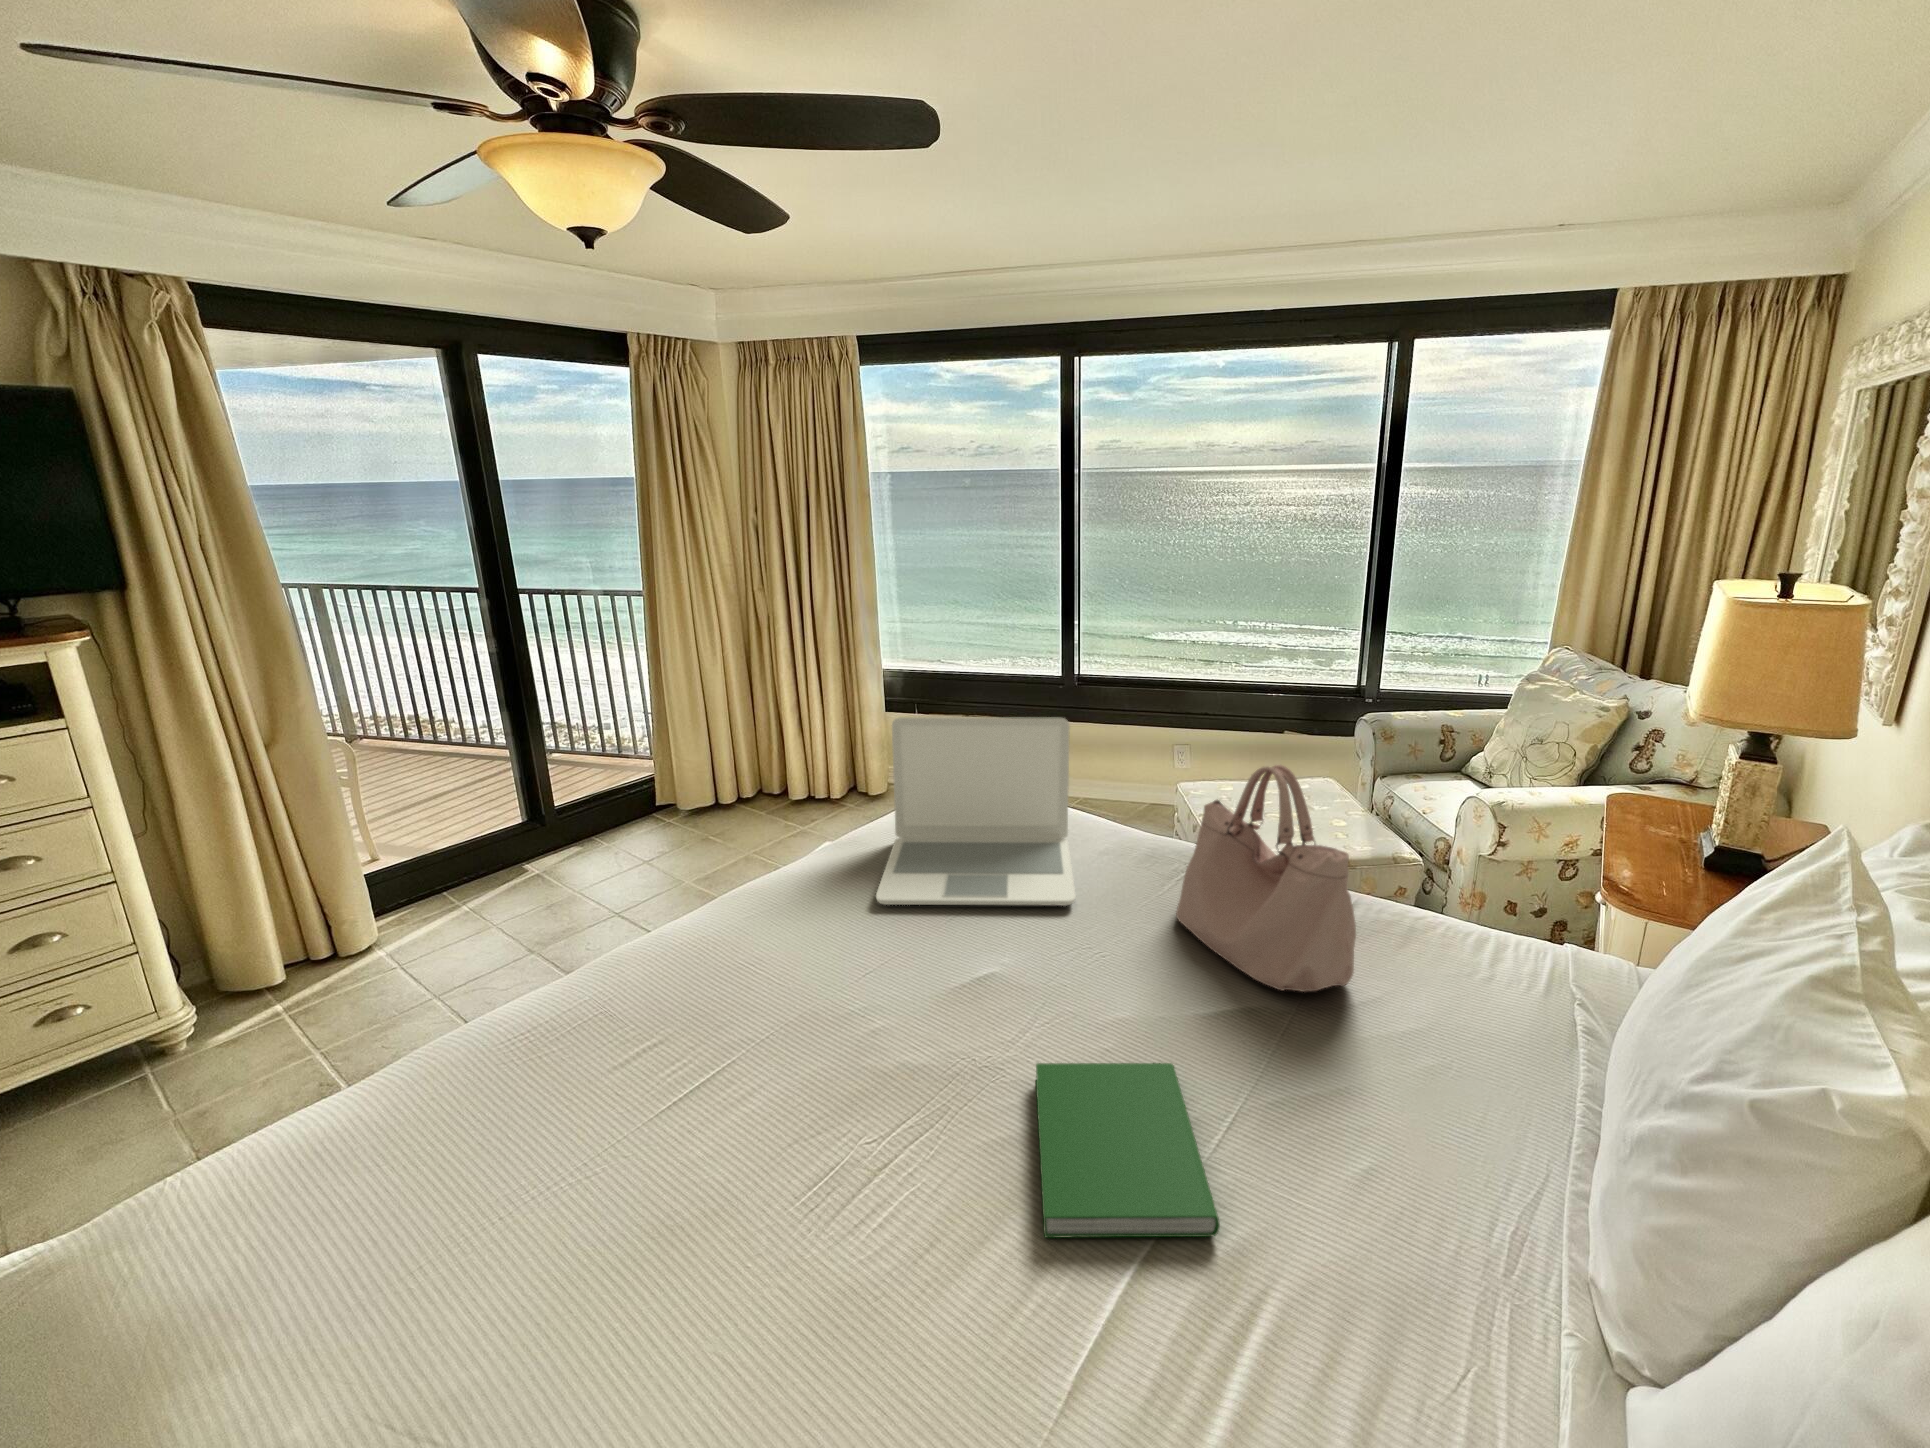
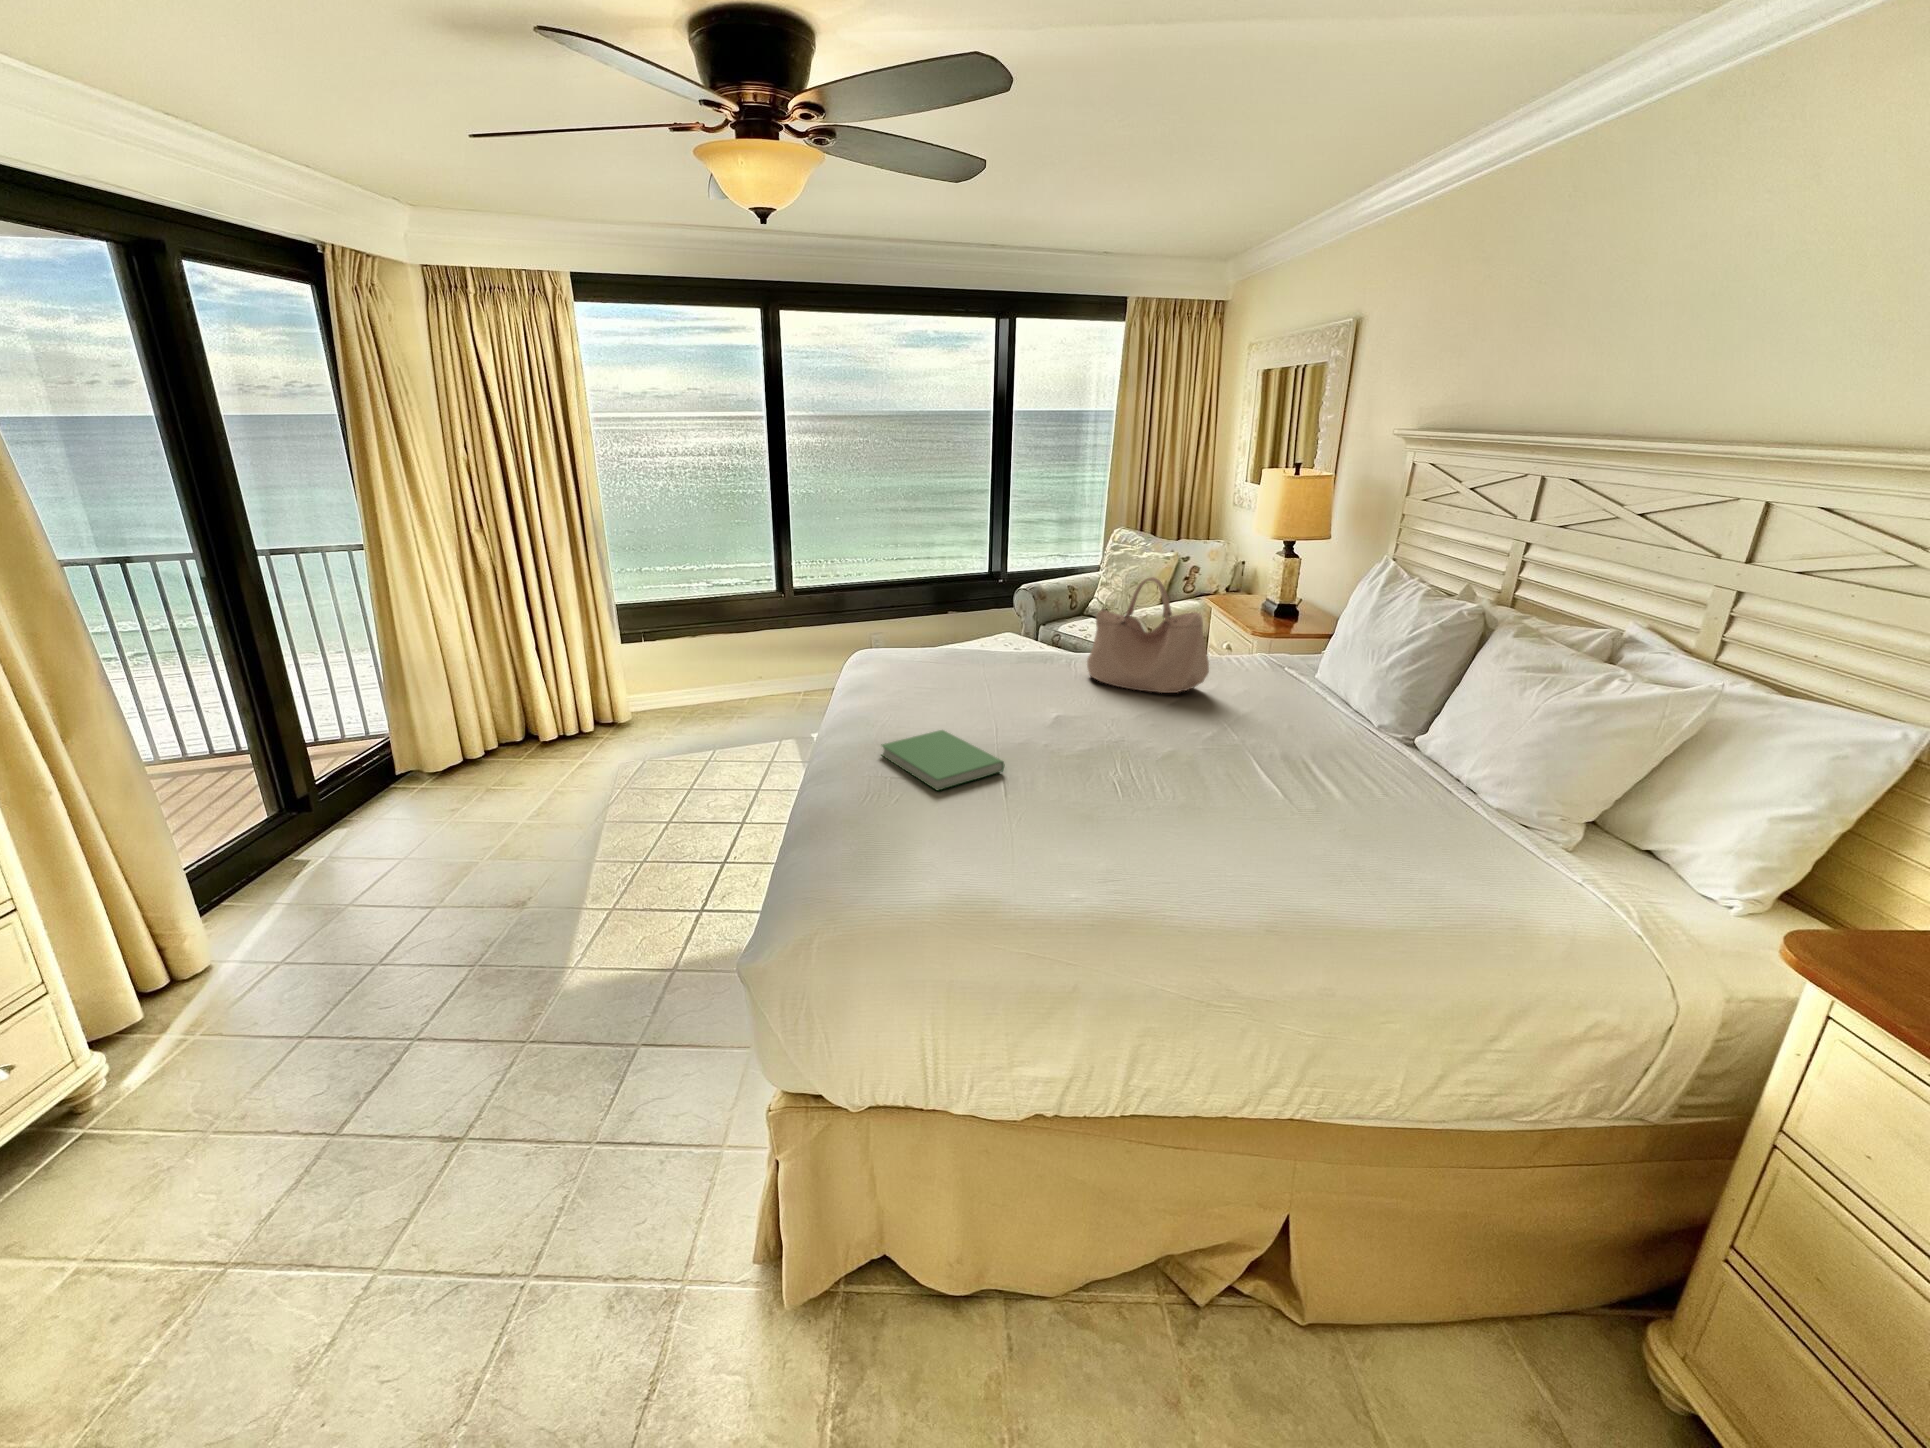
laptop: present [876,717,1076,906] -> none [886,579,1040,708]
hardcover book: present [1036,1063,1220,1238] -> present [881,730,1005,790]

